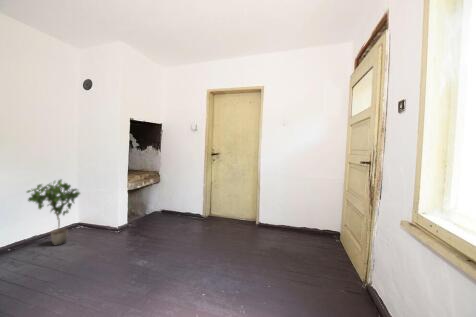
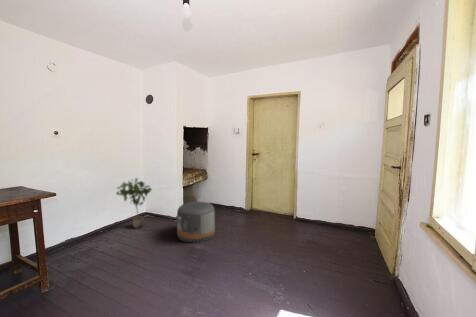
pouf: none [113,208,164,260] -> present [177,202,215,242]

